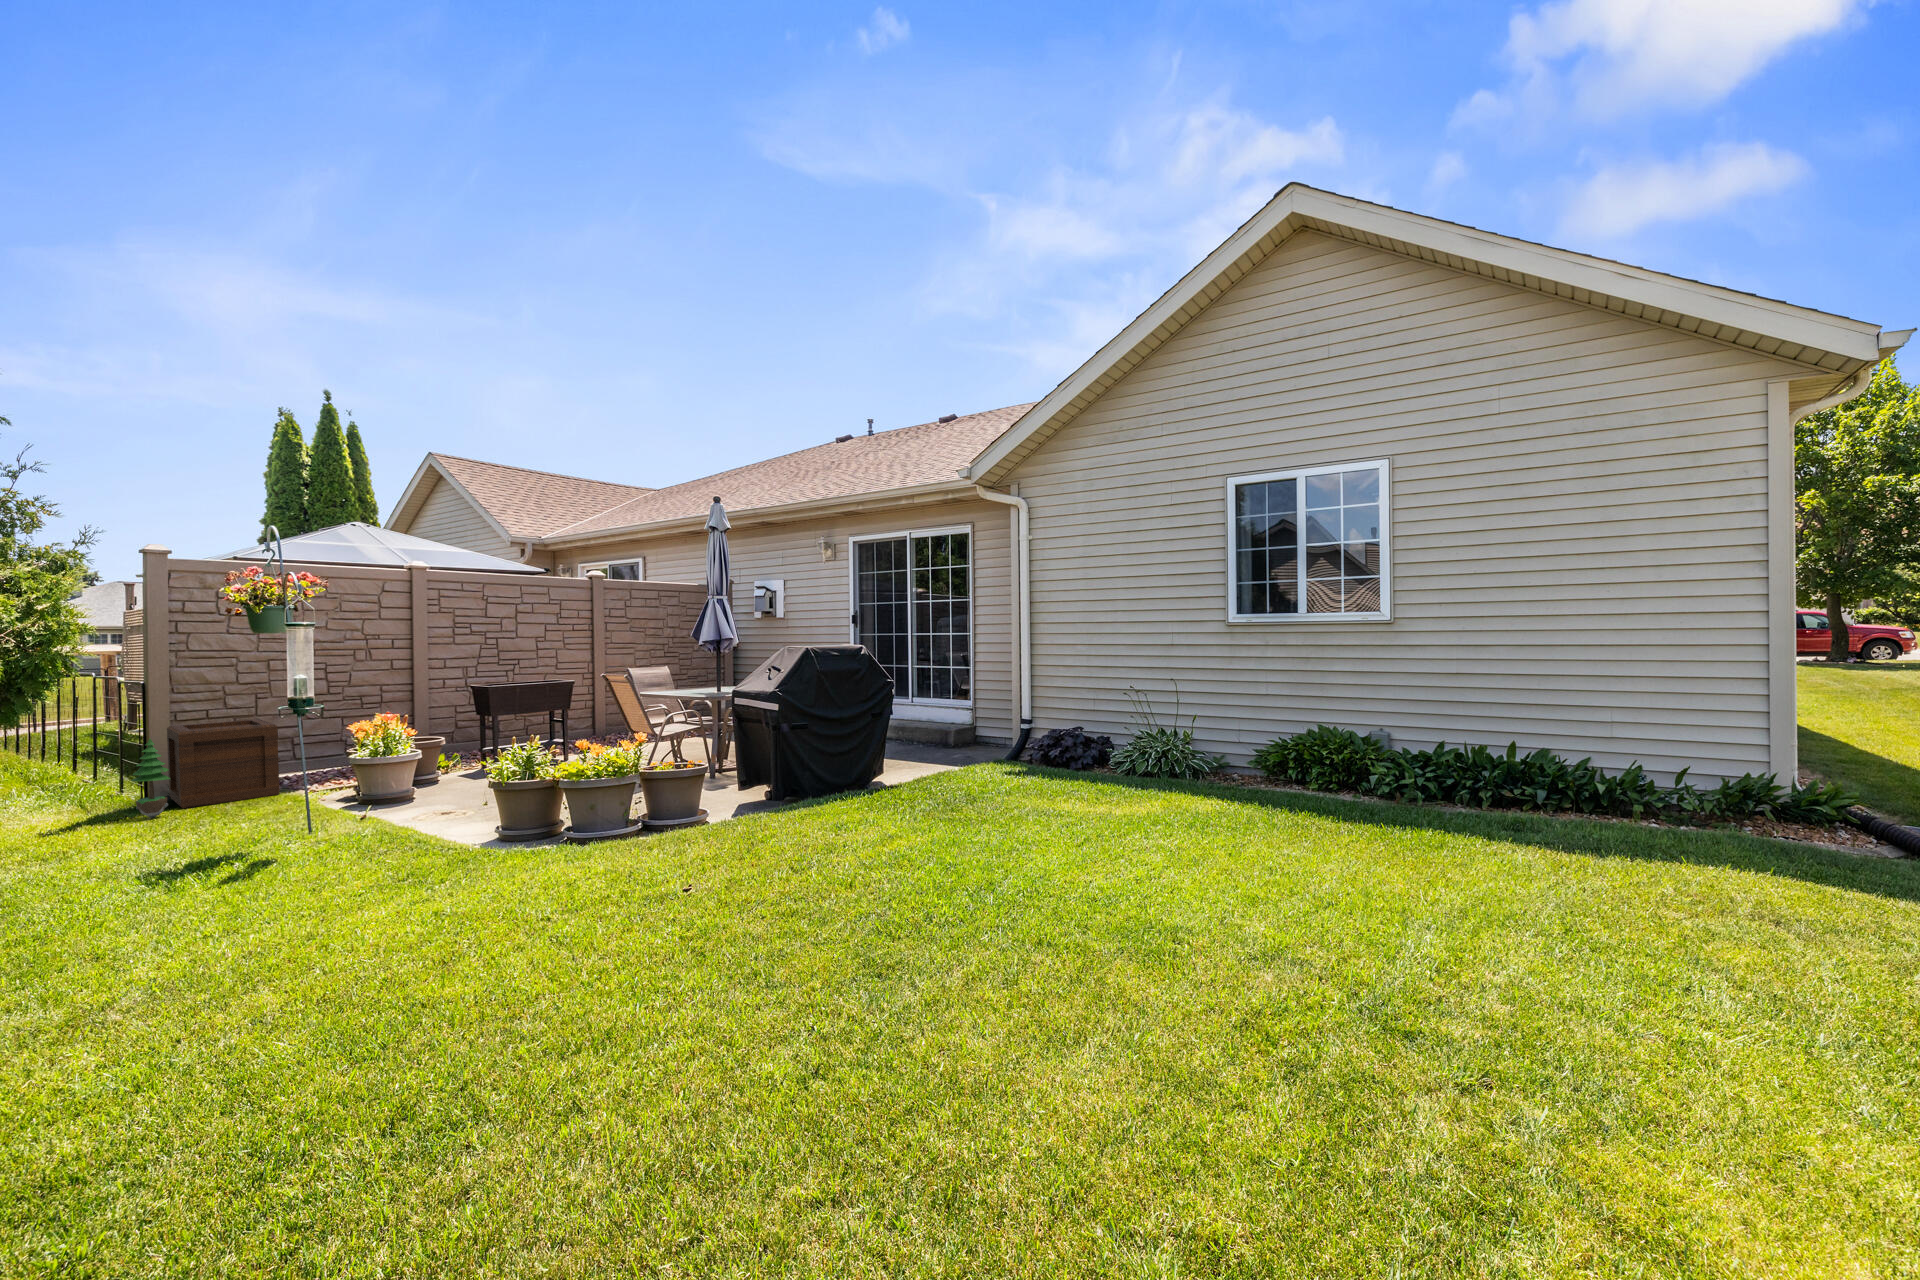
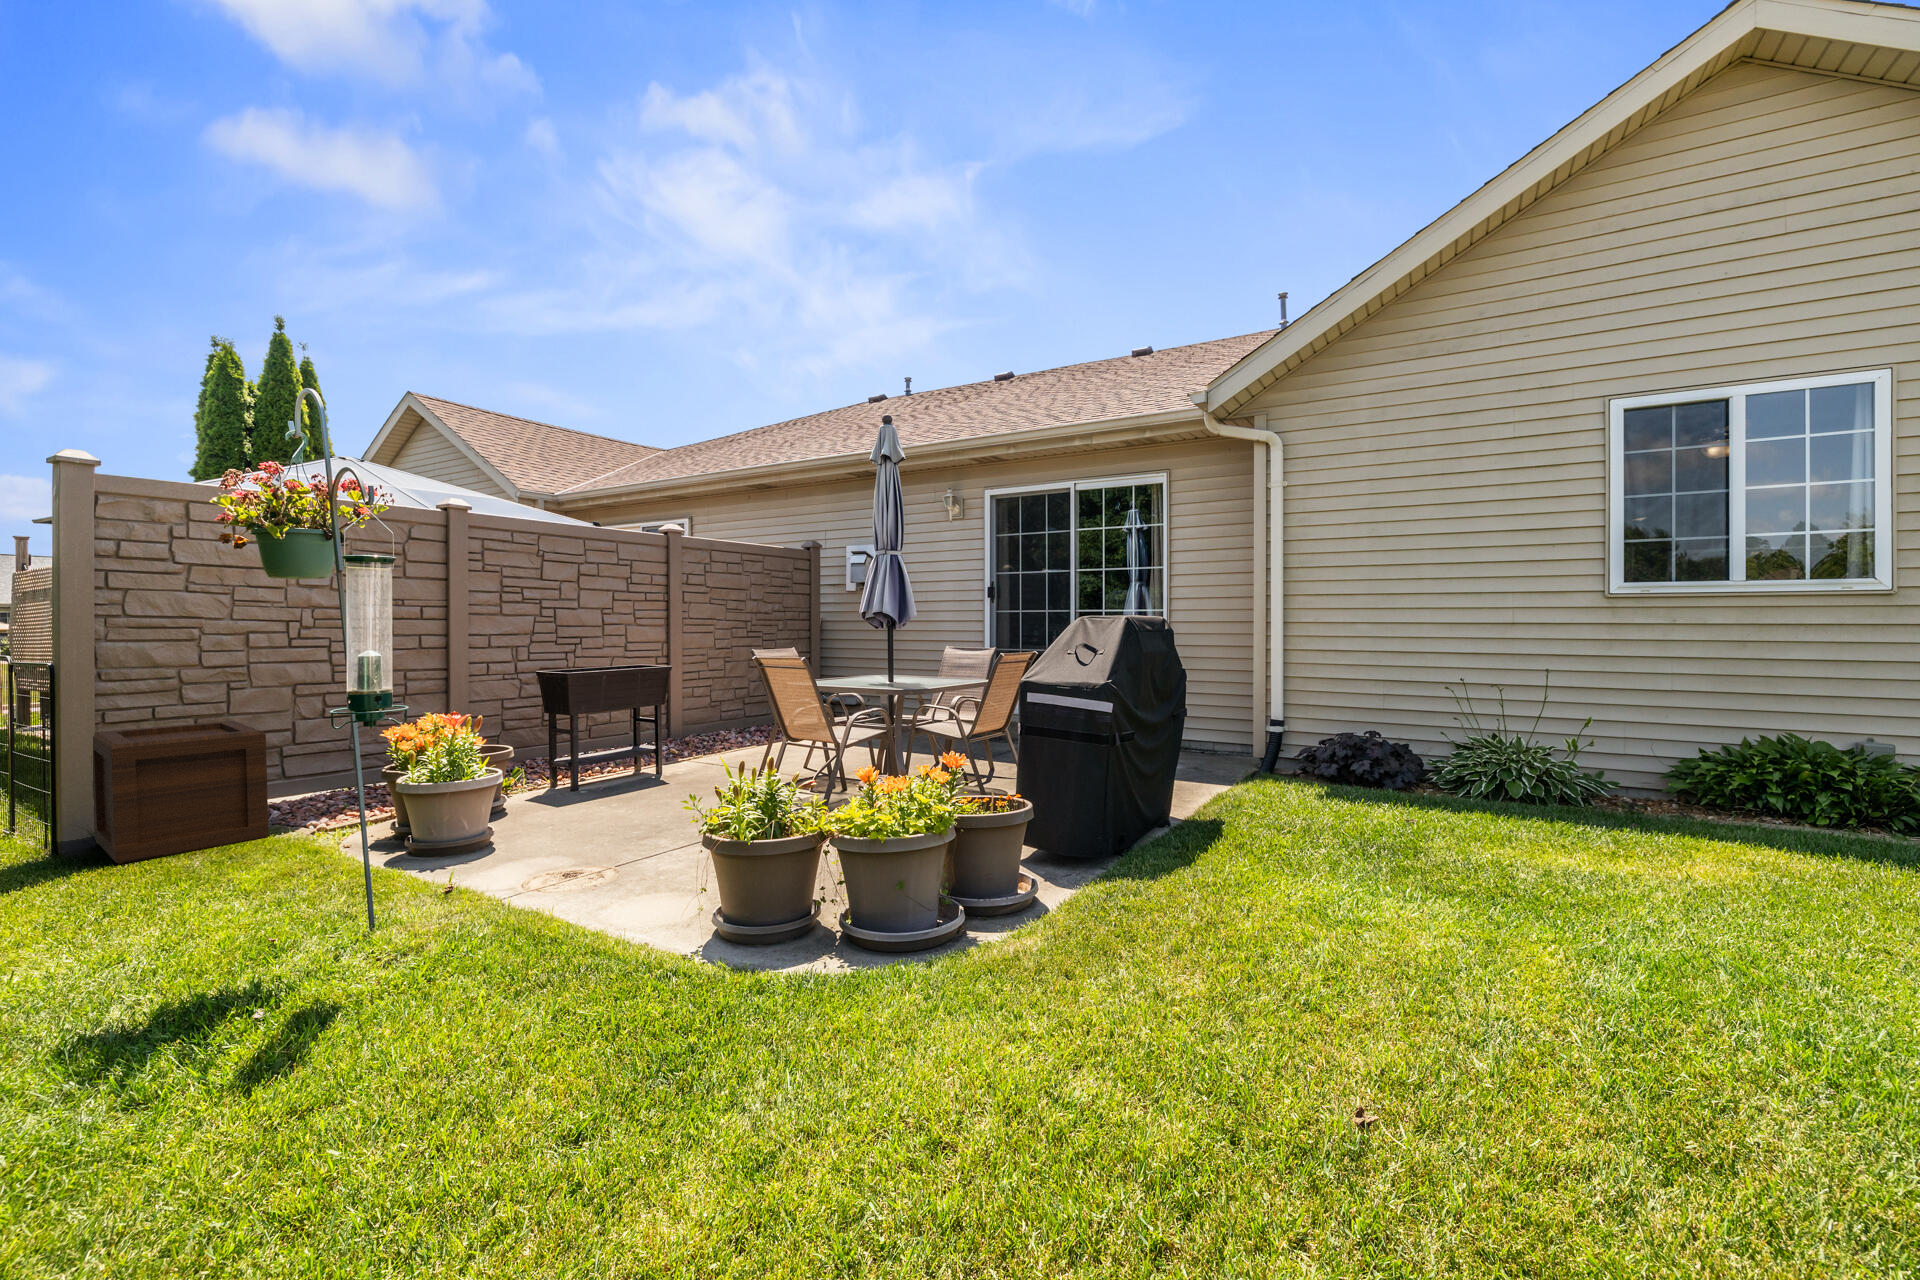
potted tree: present [131,739,171,818] -> none [32,756,100,885]

